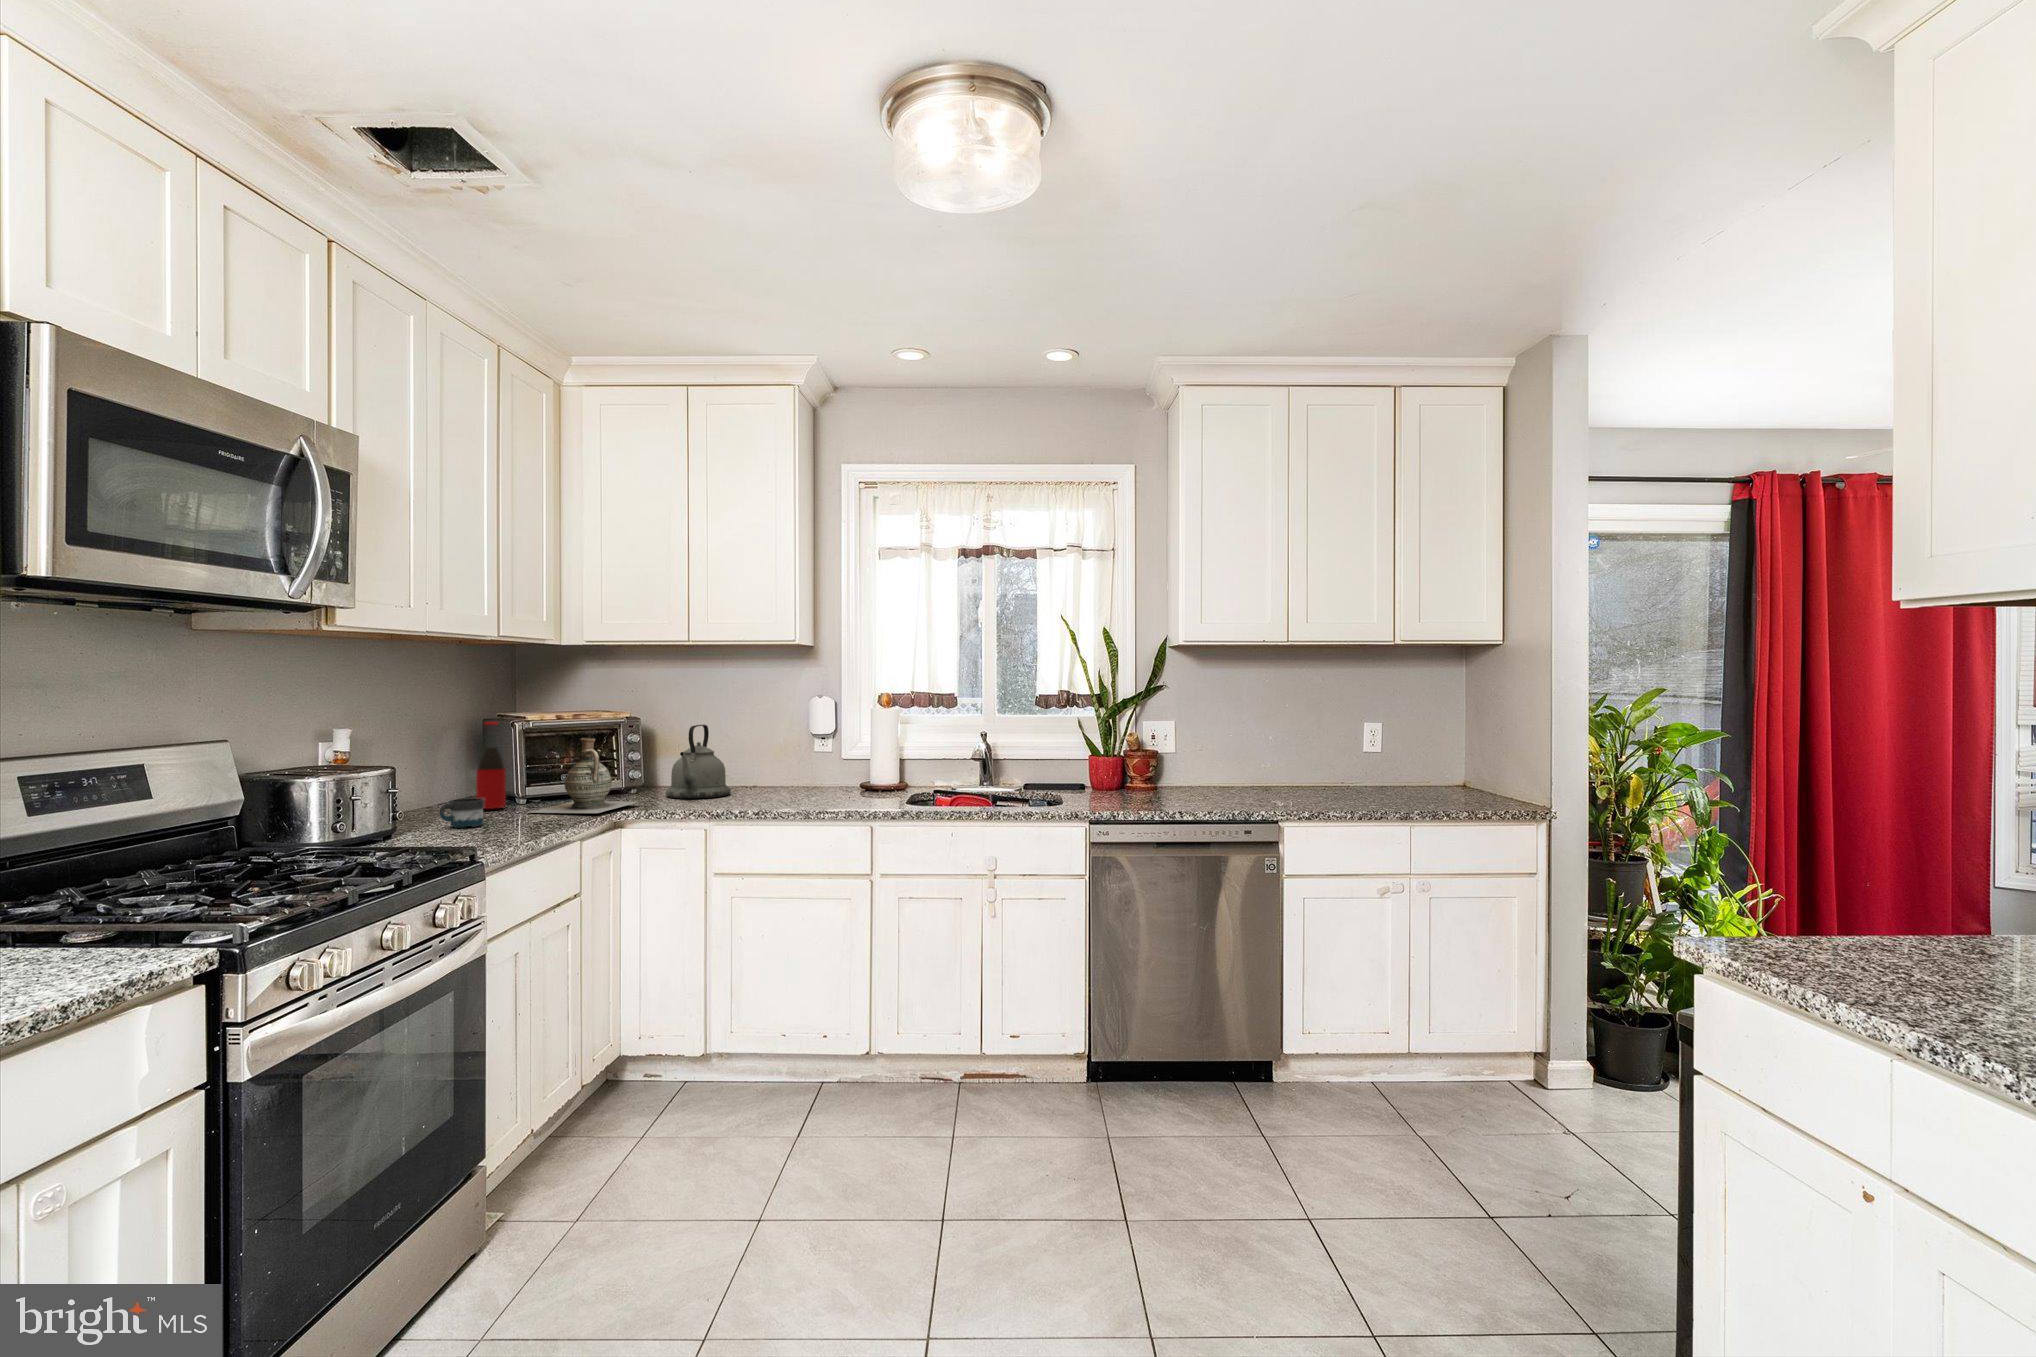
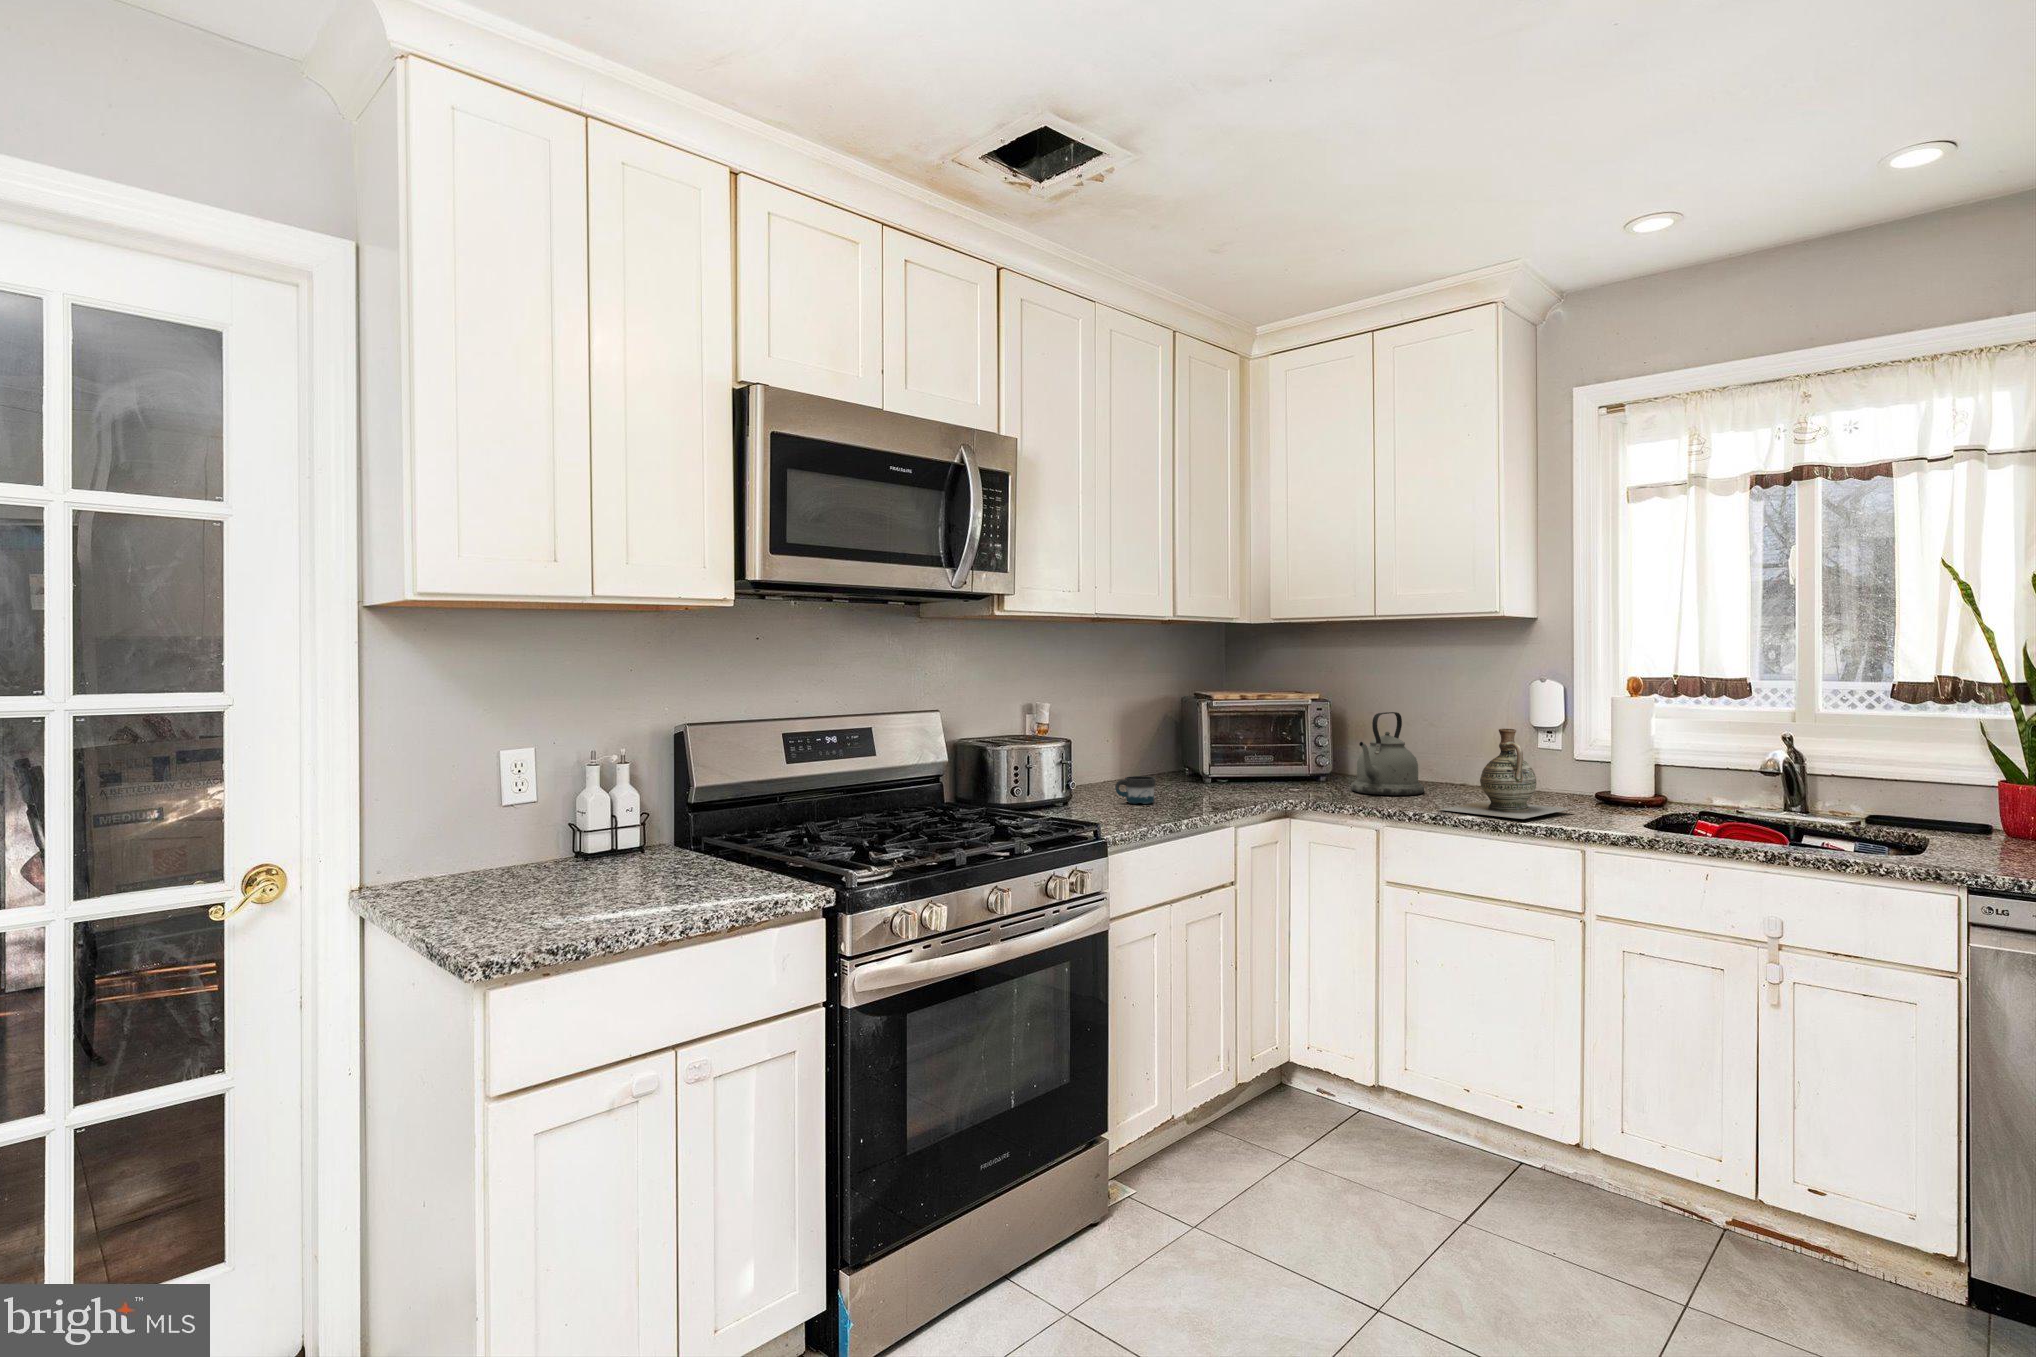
bottle: present [476,722,506,809] -> none [1164,703,1190,789]
ceramic jug: present [529,738,638,813] -> present [1439,729,1569,819]

